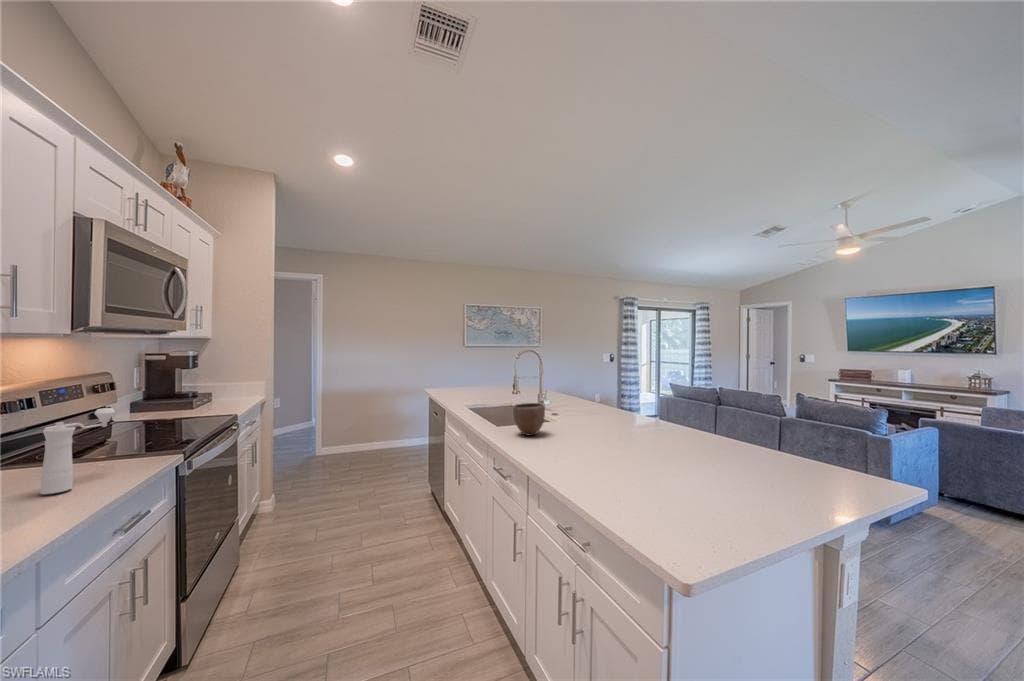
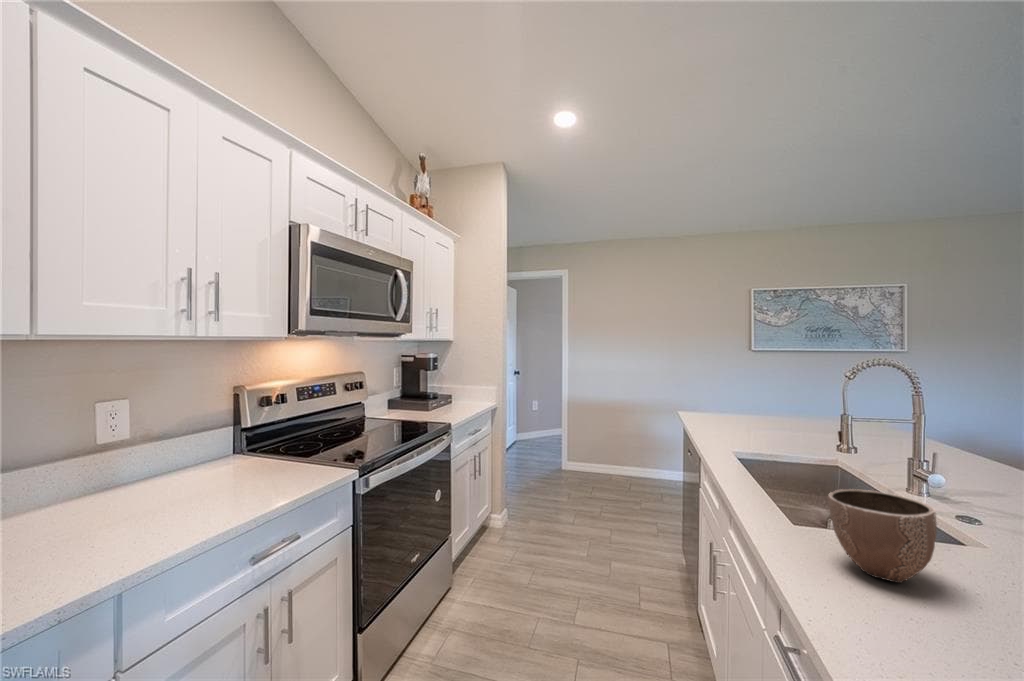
pepper mill: present [40,408,115,494] -> none [220,412,289,496]

